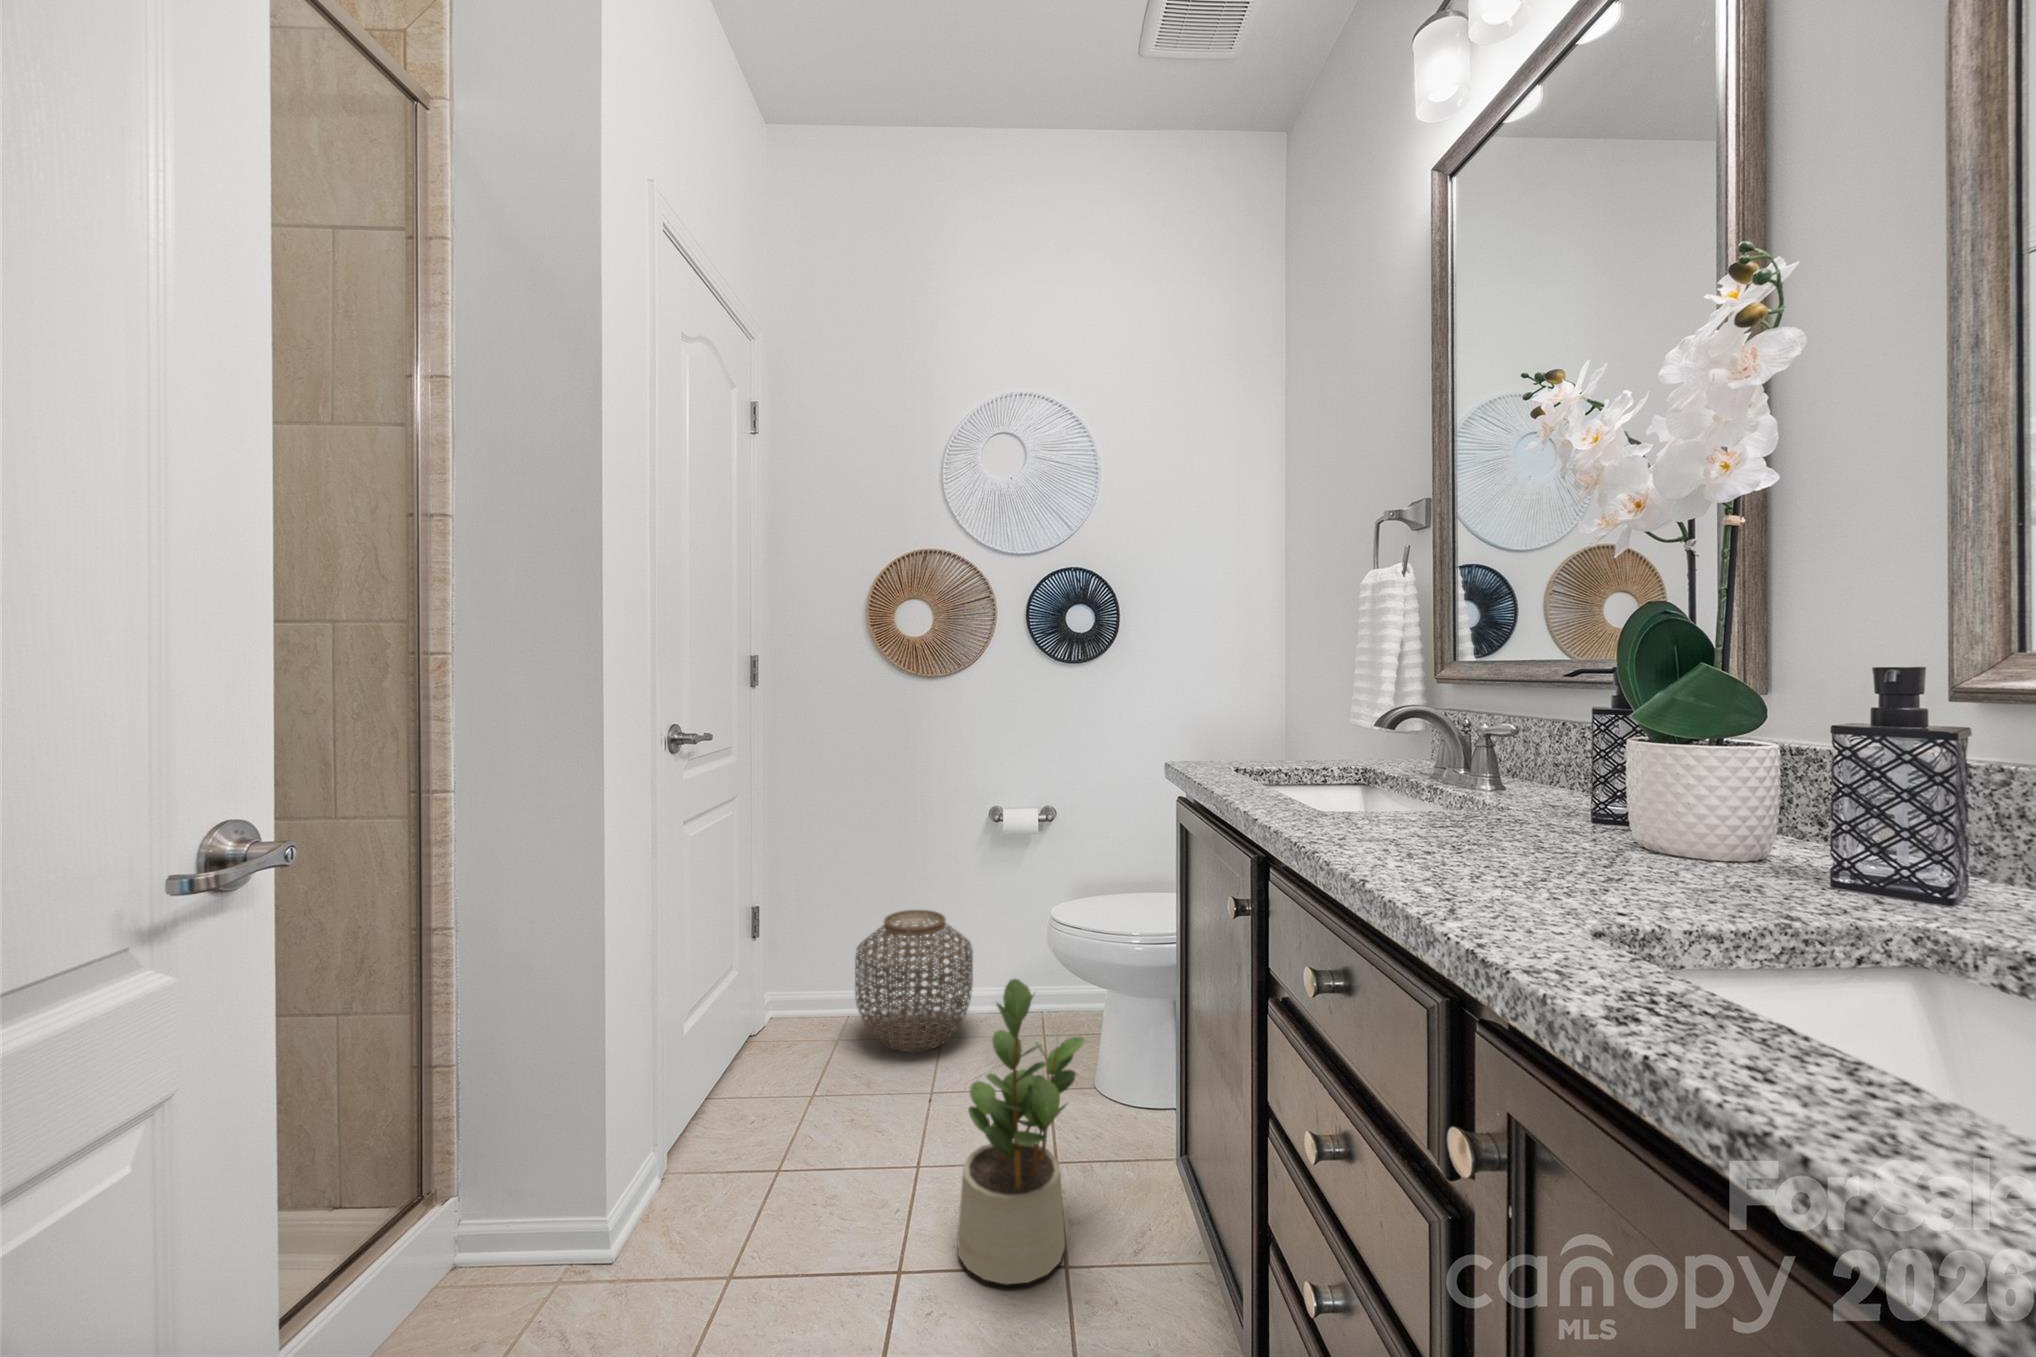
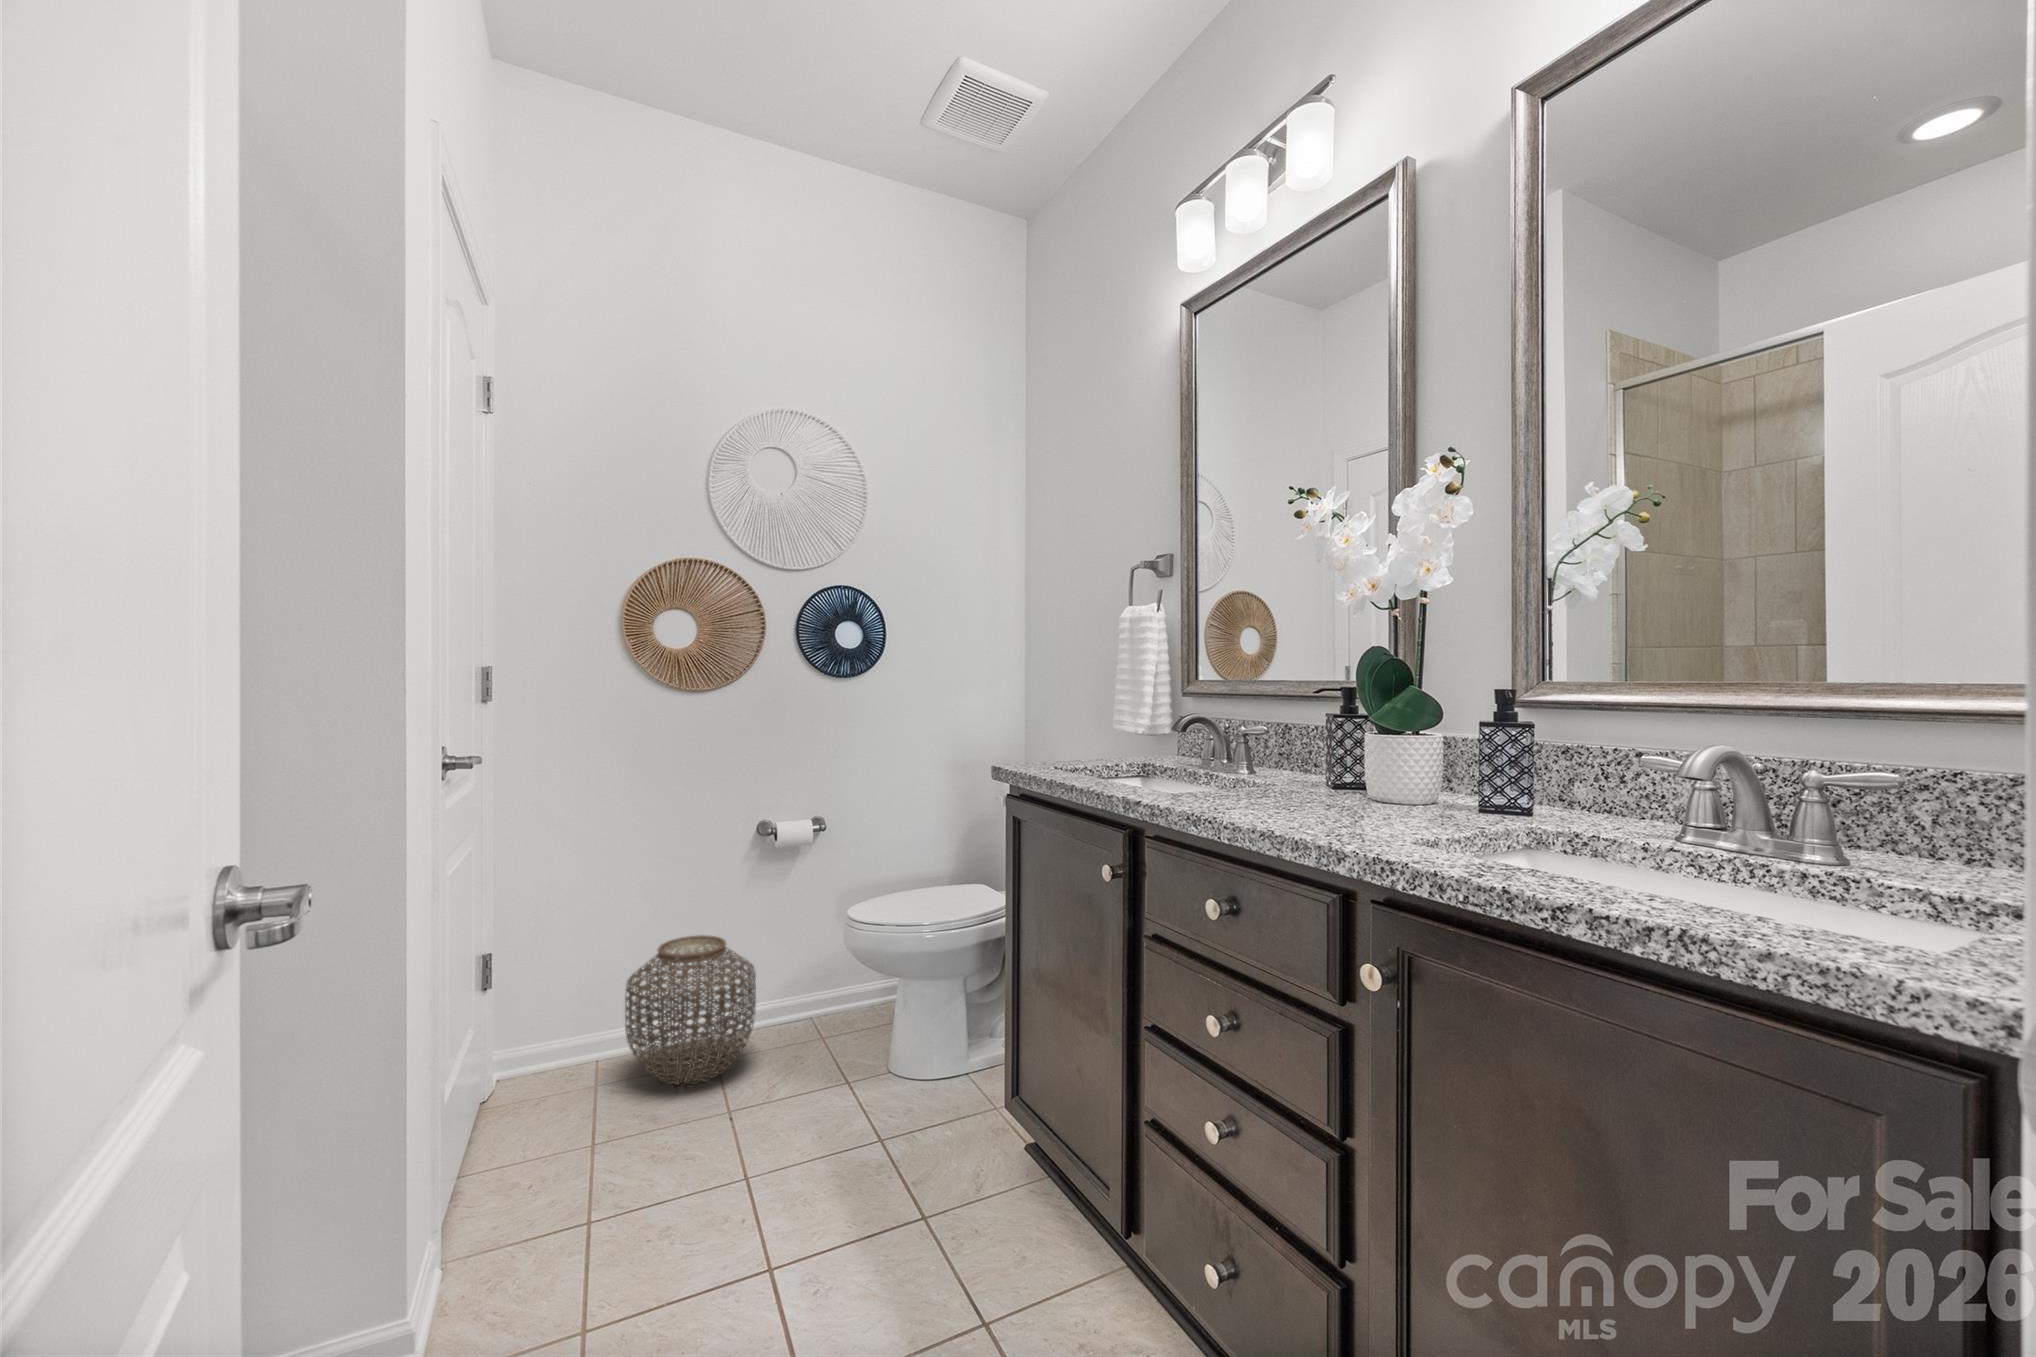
potted plant: present [957,979,1085,1284] -> none [836,969,949,1243]

